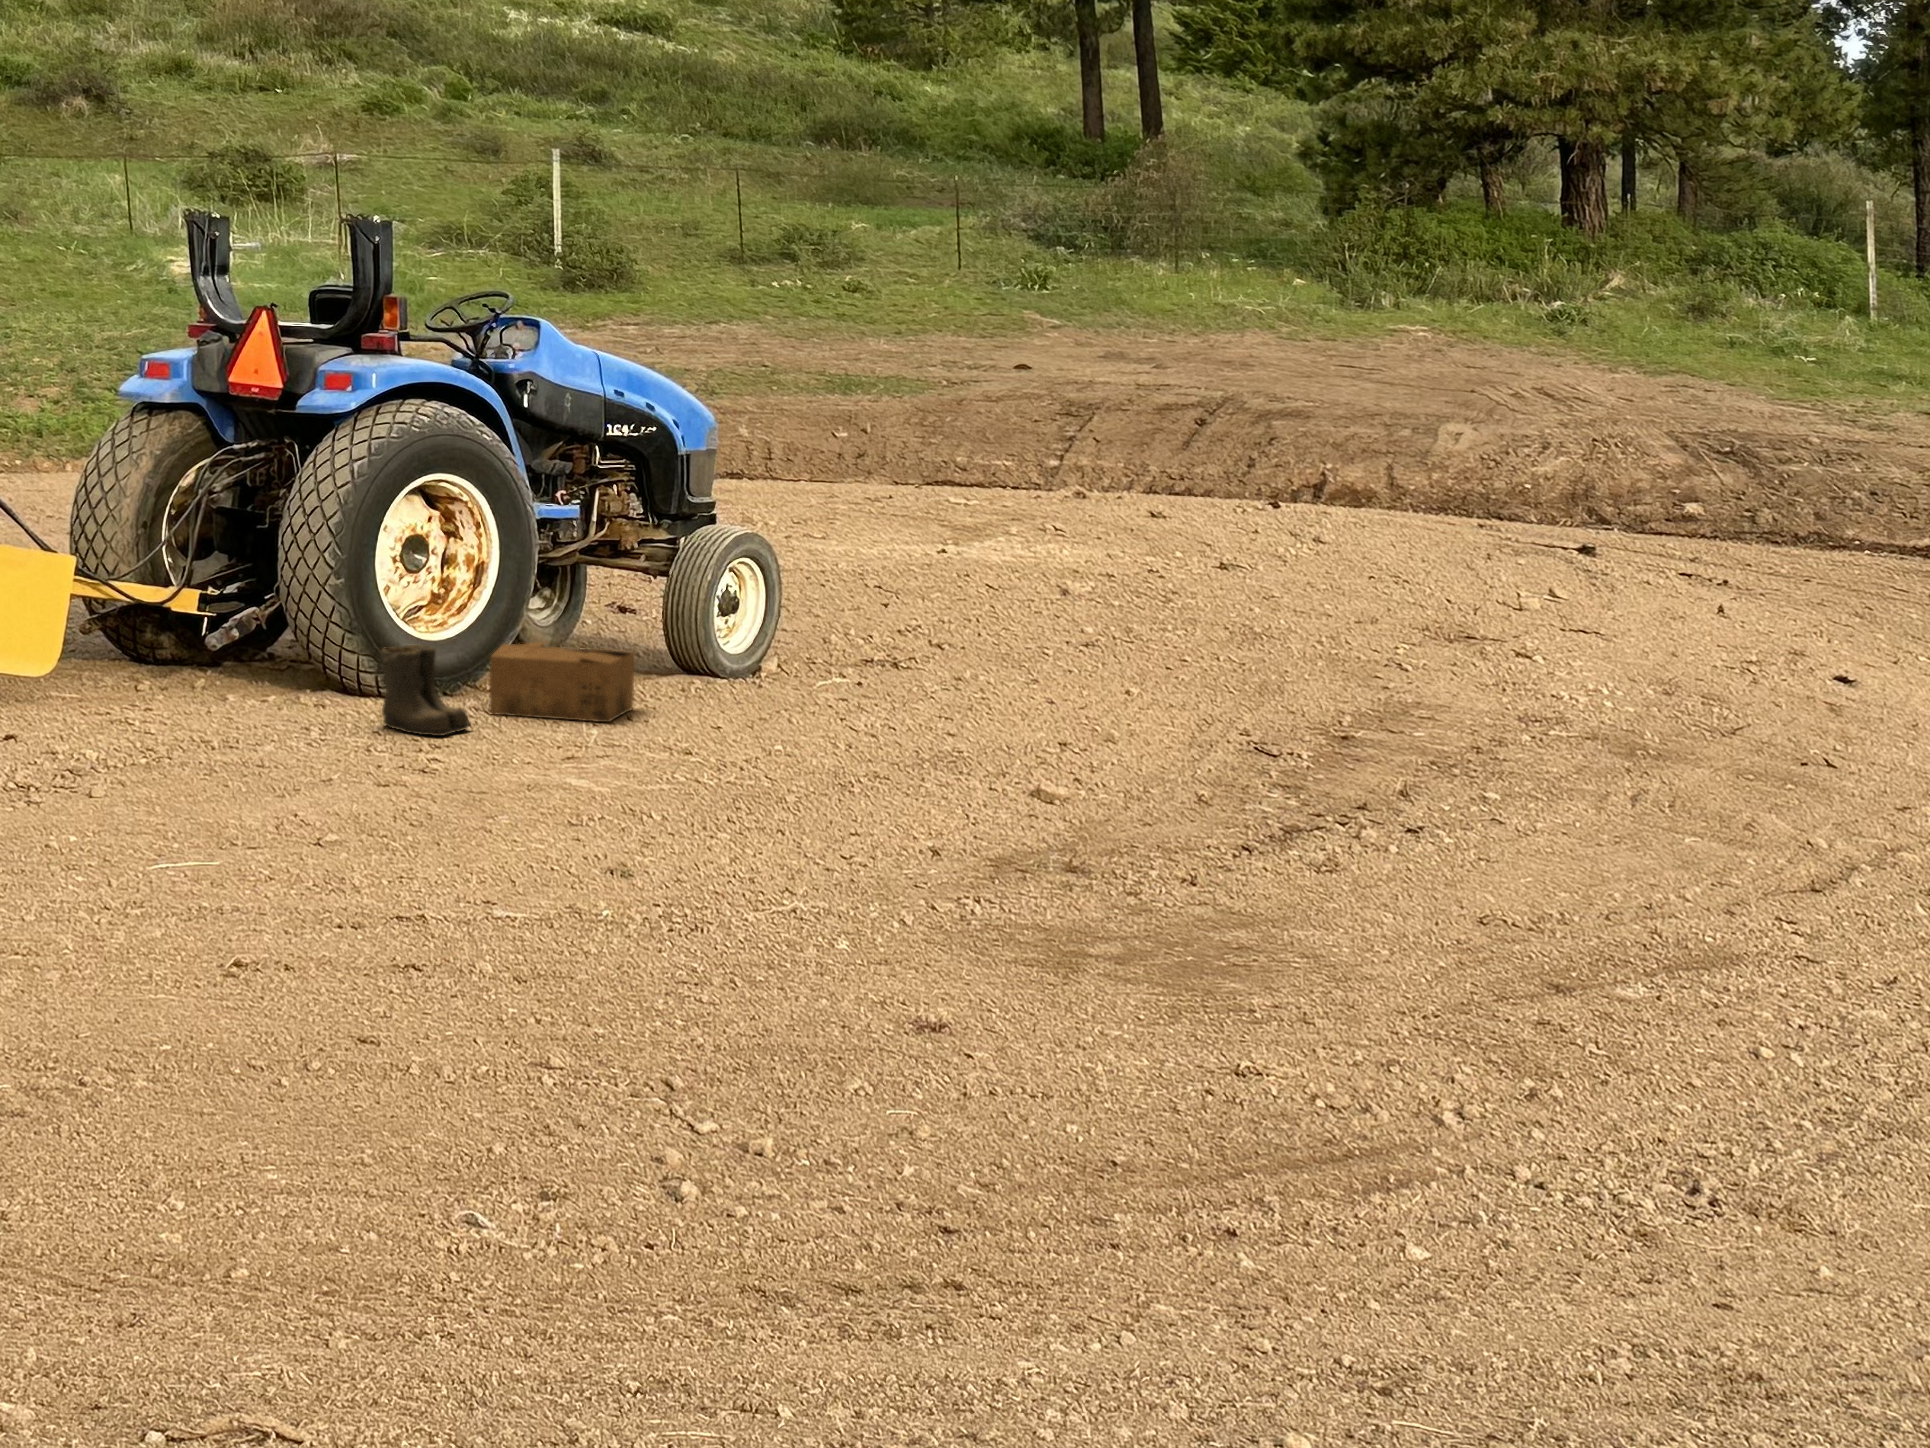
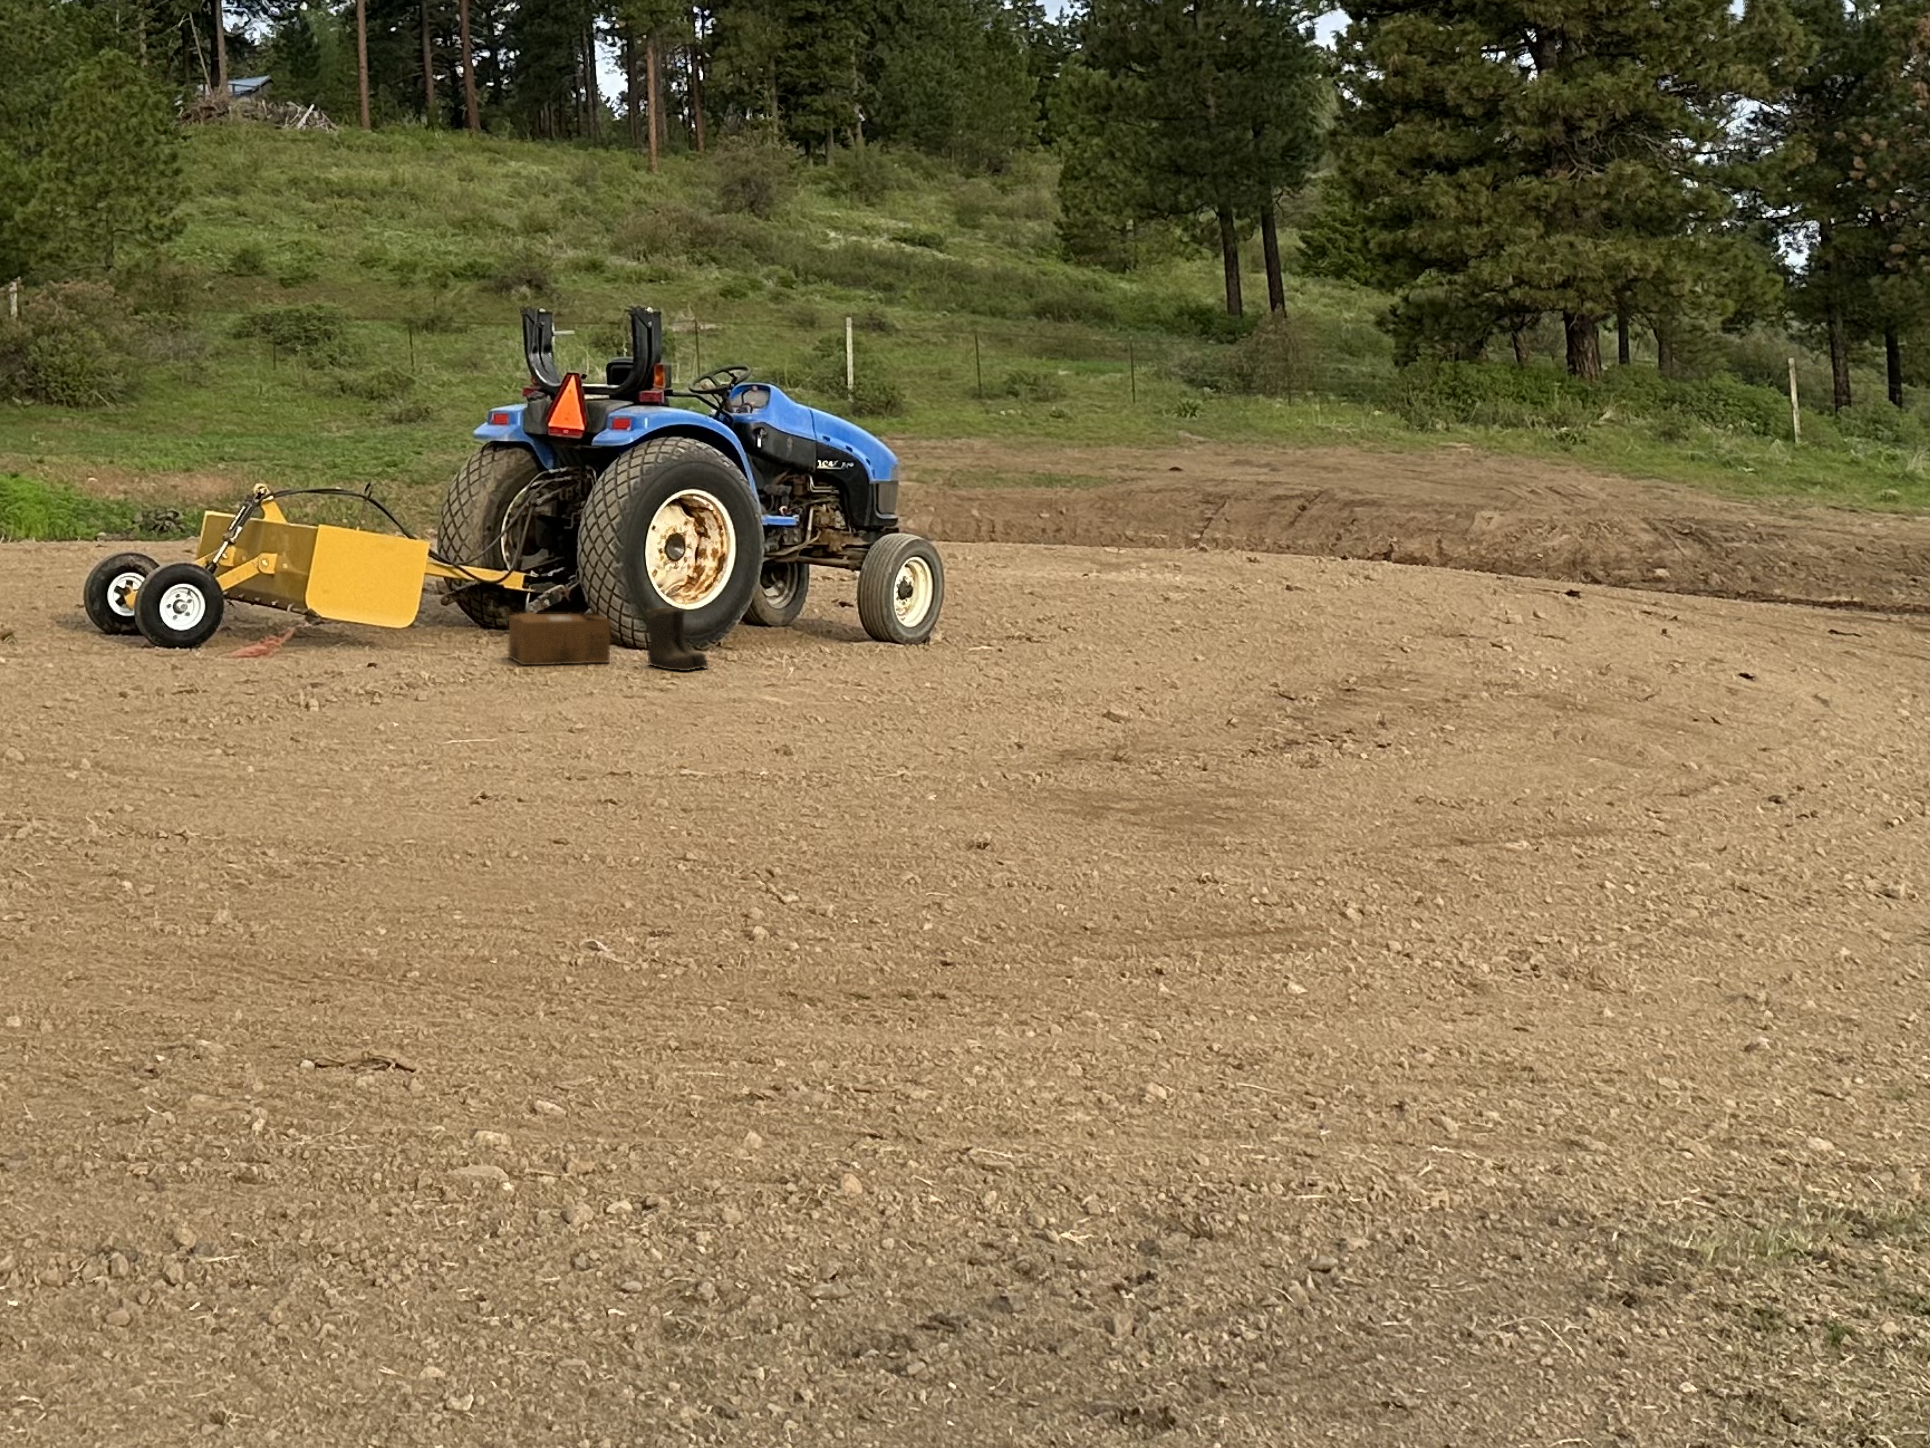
cardboard box: present [489,640,634,722] -> present [508,612,611,665]

